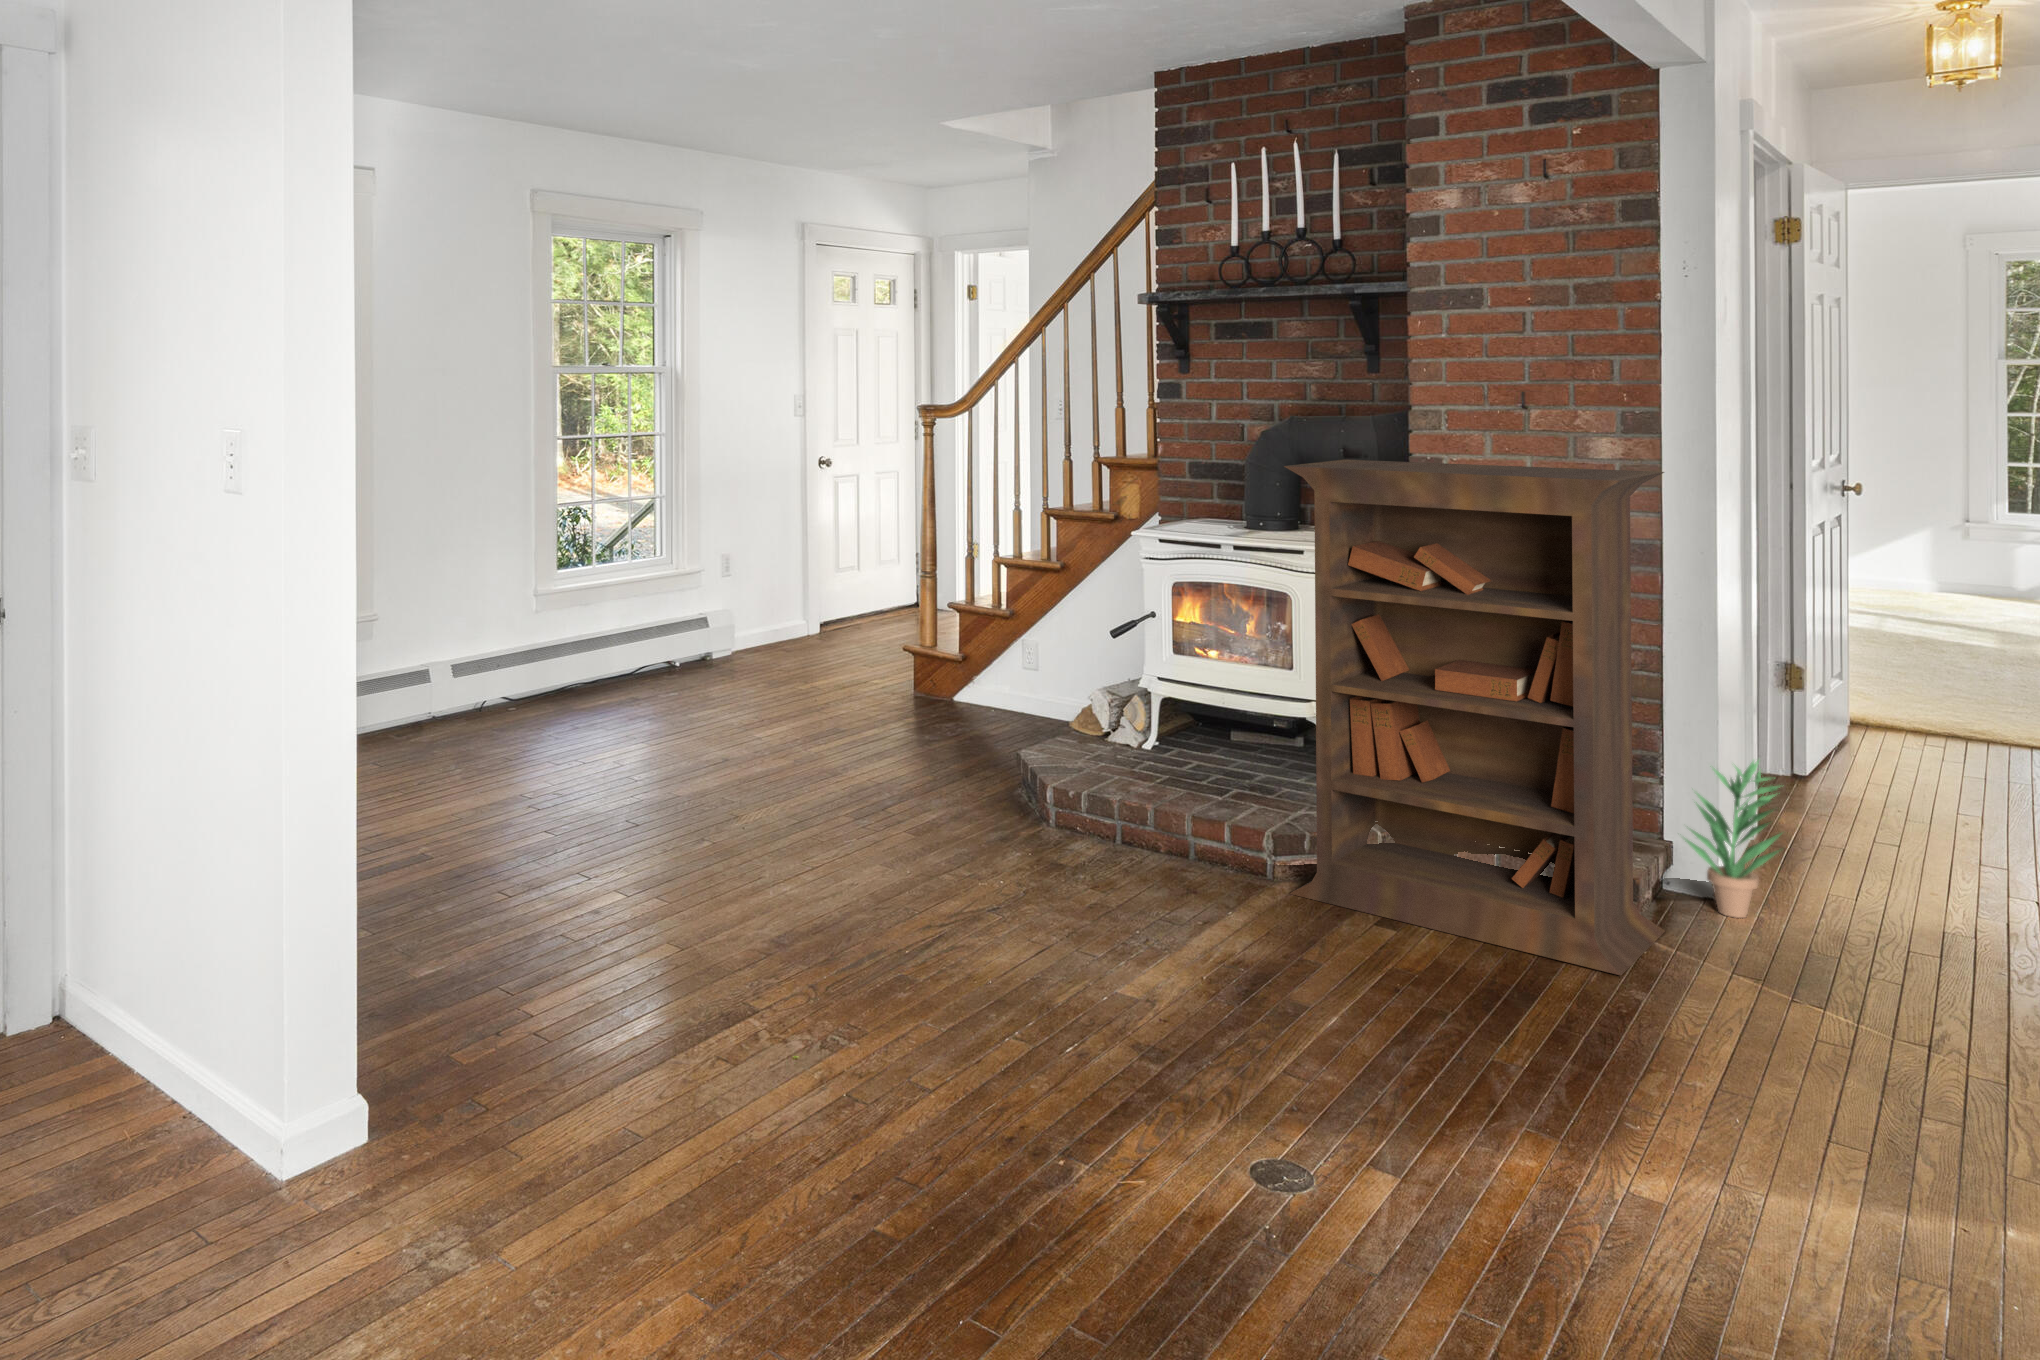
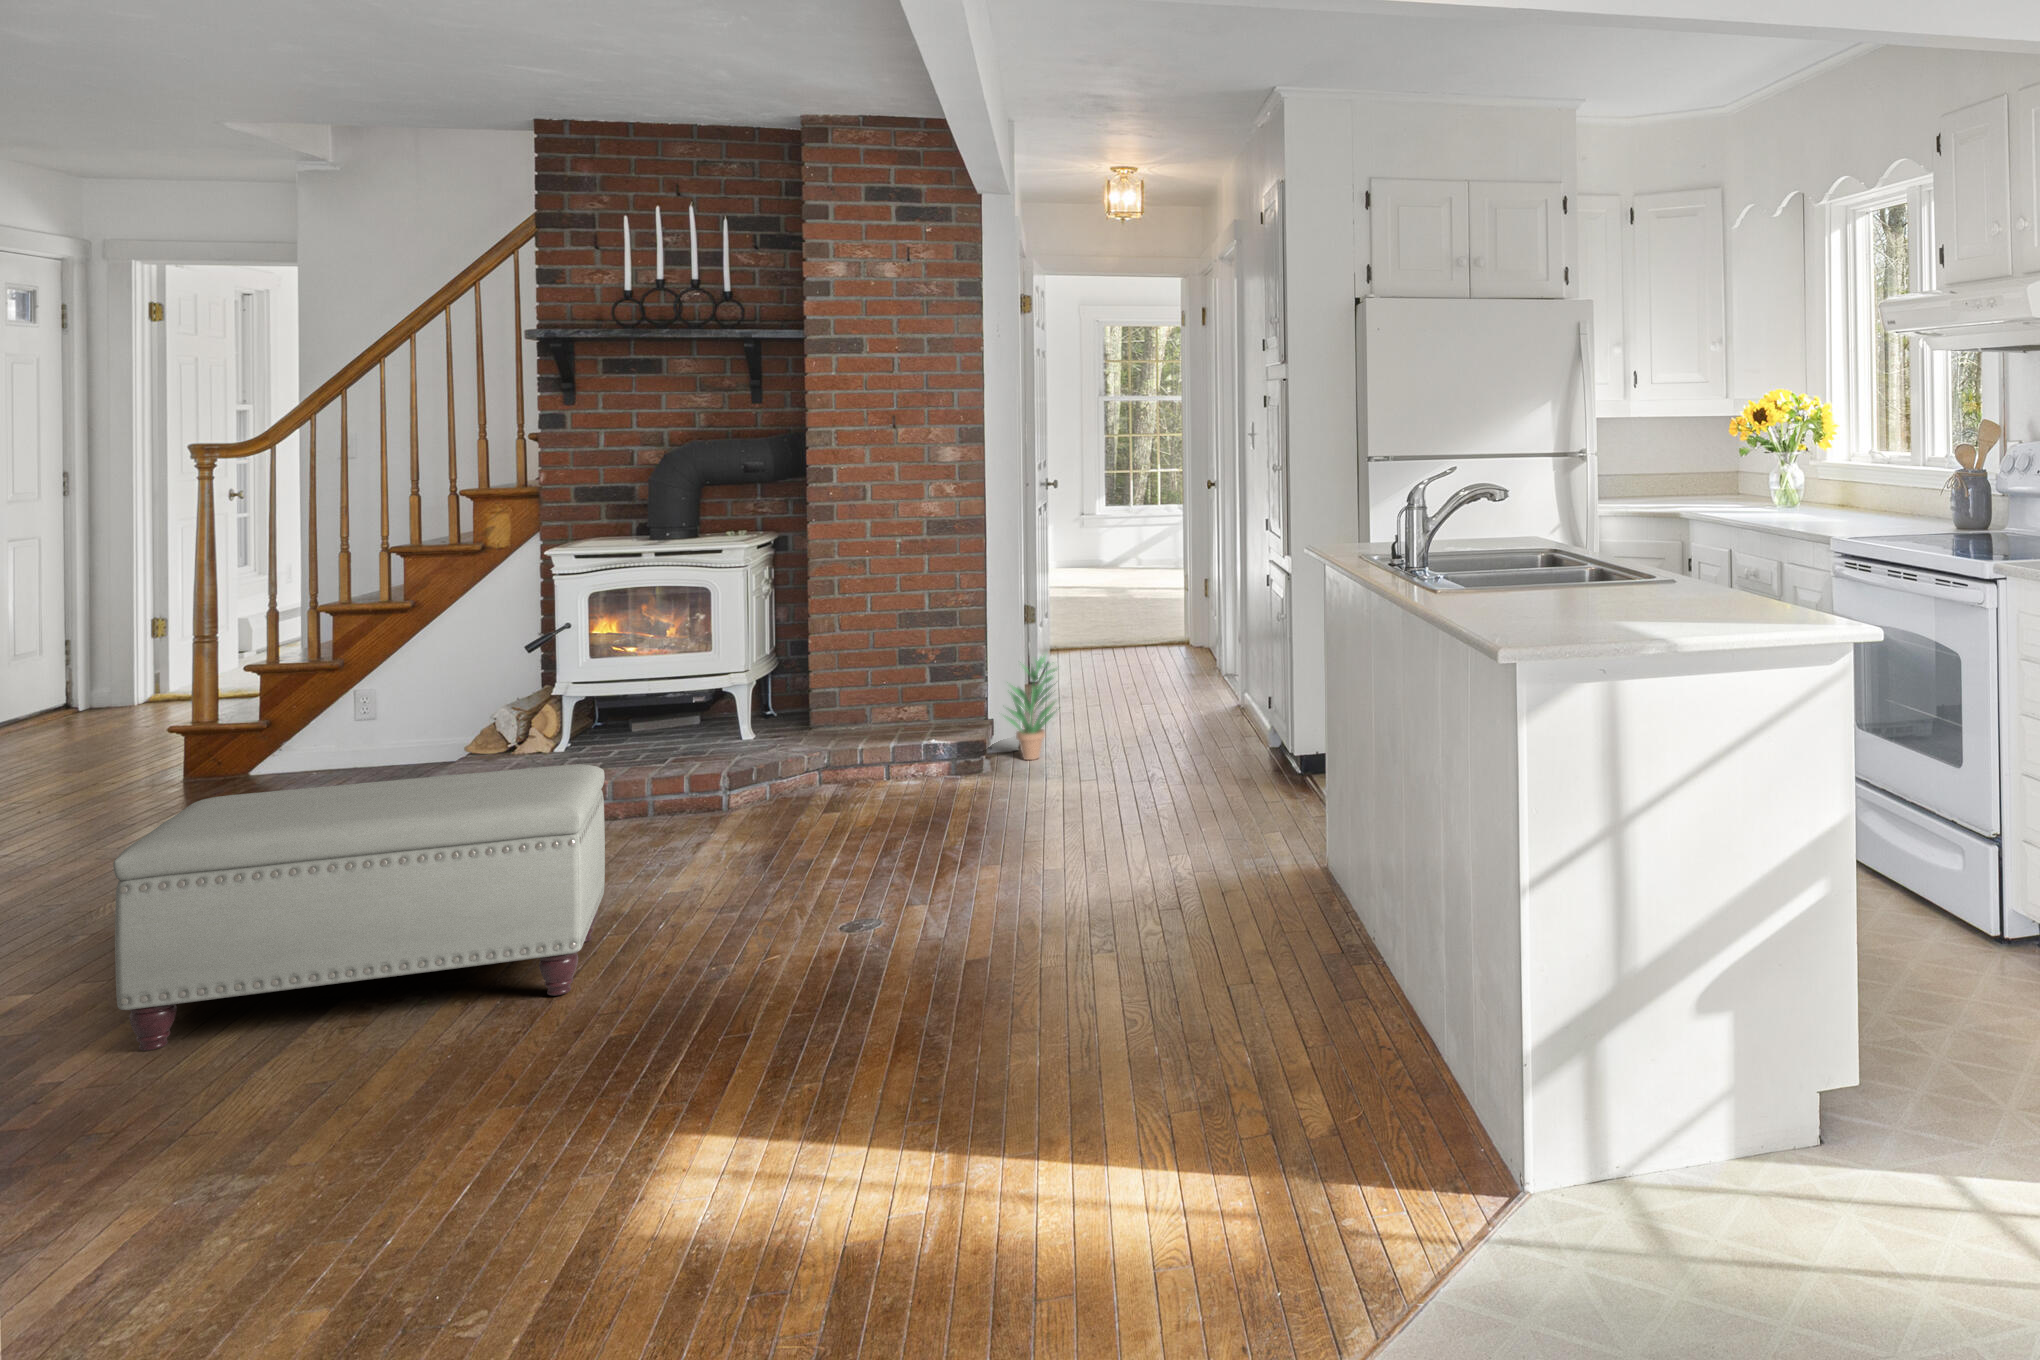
bookcase: present [1284,460,1665,975] -> none [738,467,999,815]
ottoman: none [524,762,1008,1119] -> present [113,765,605,1051]

